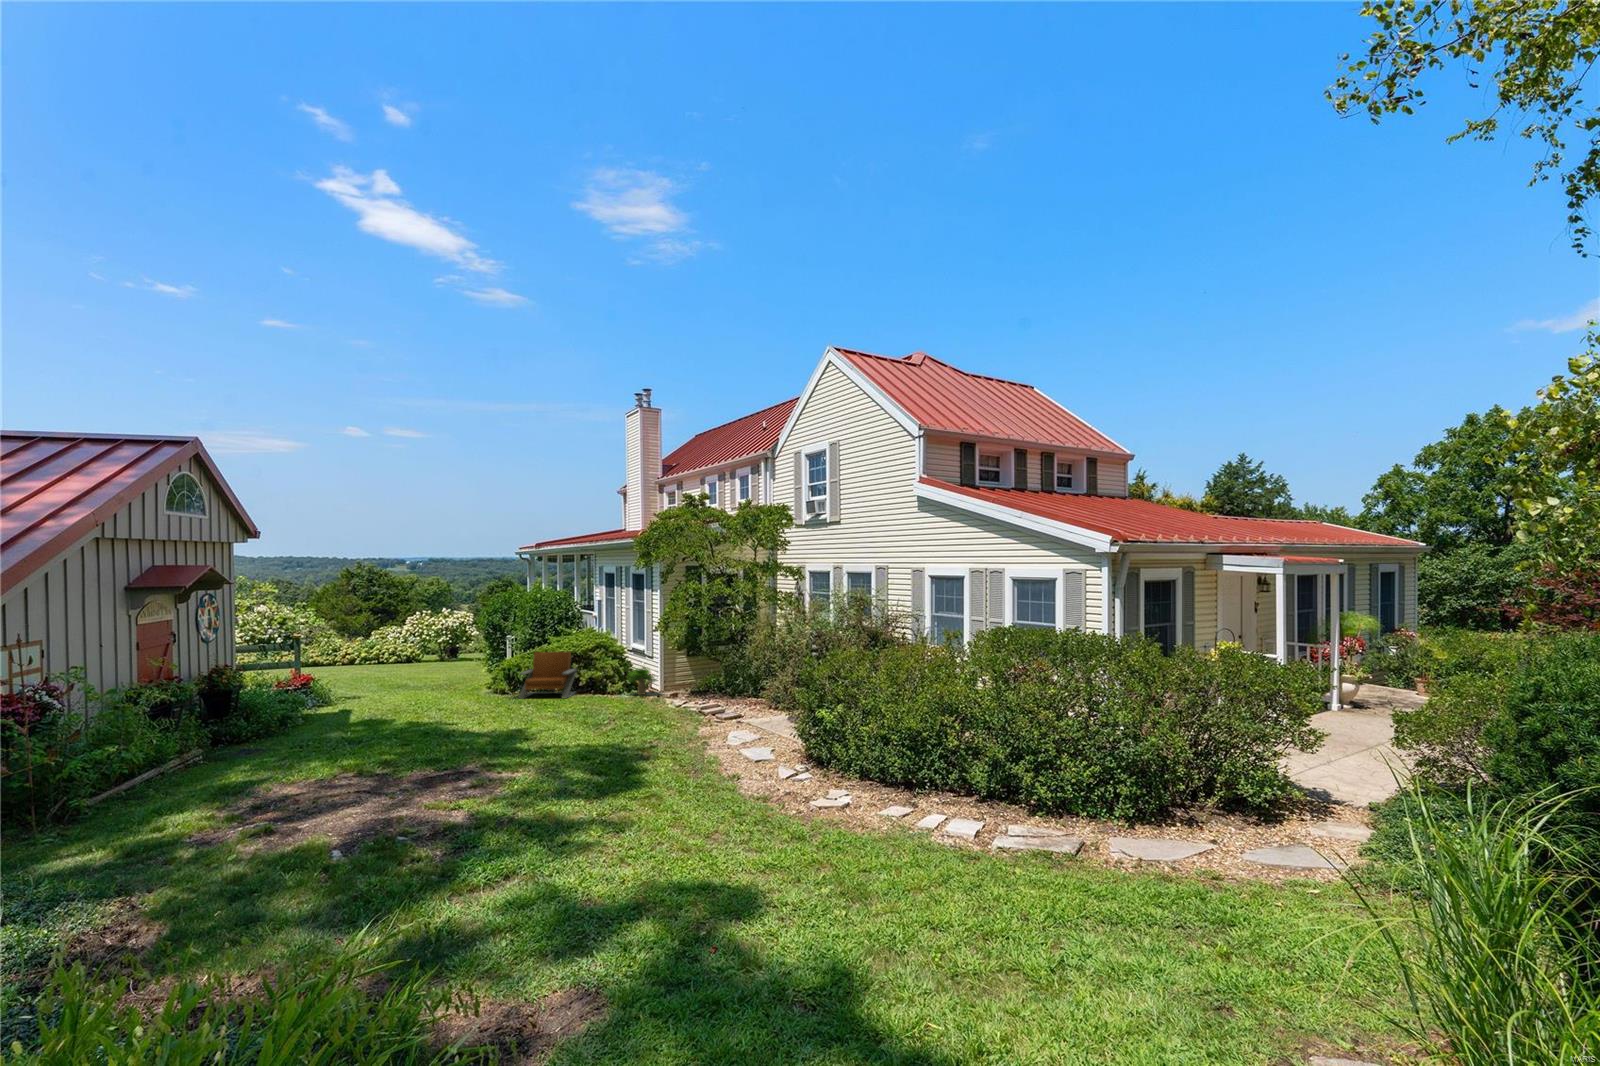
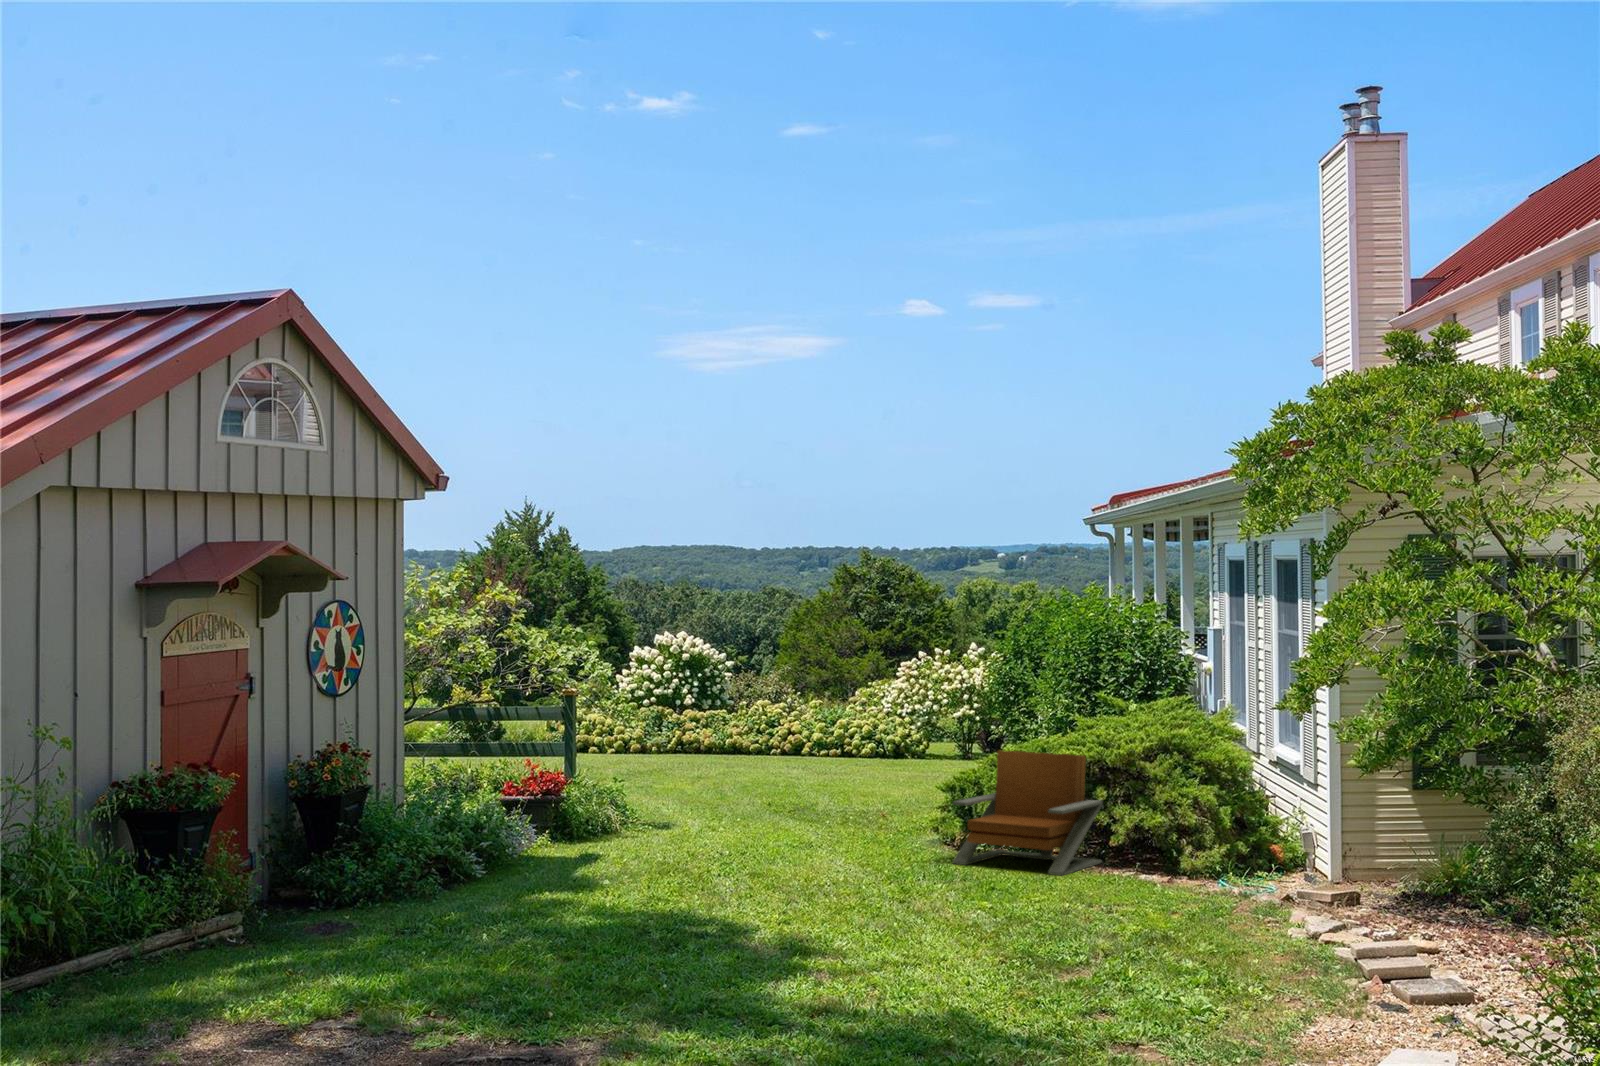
potted plant: present [628,668,656,695] -> none [1214,809,1310,887]

